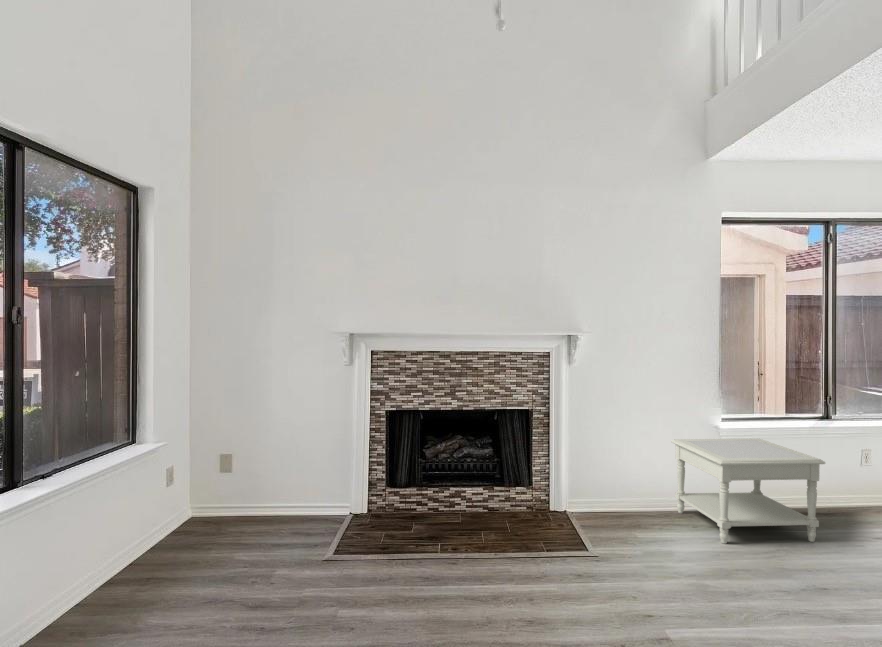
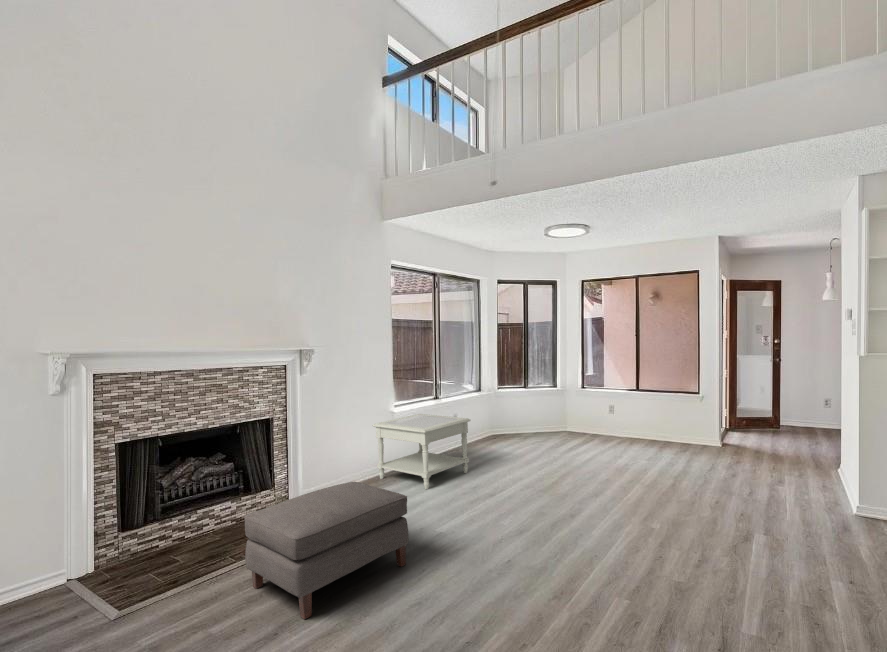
ottoman: none [435,497,597,617] -> present [244,482,408,619]

